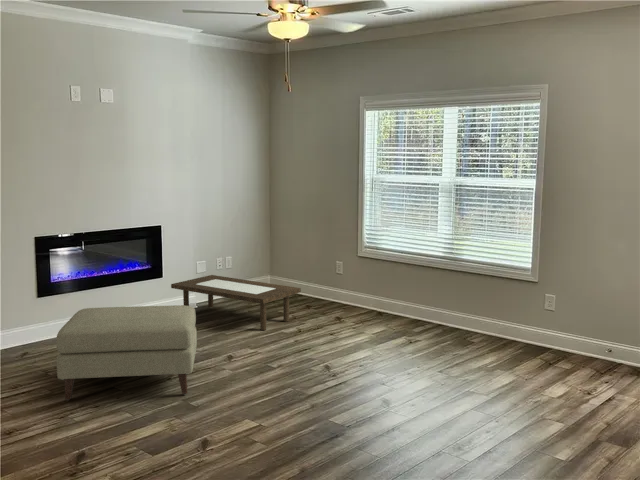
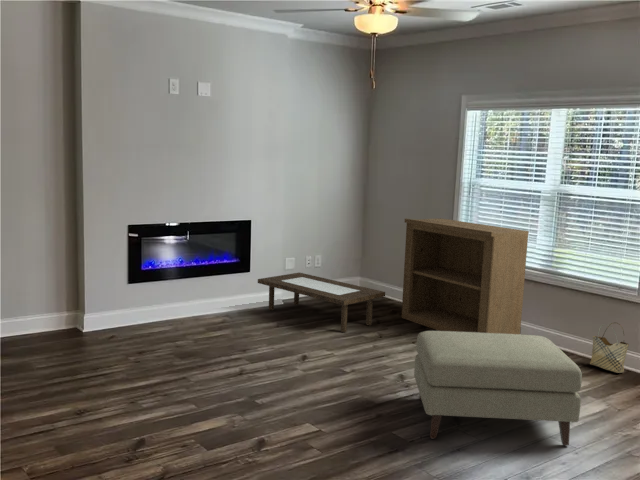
bookshelf: none [315,214,432,333] -> present [402,218,529,334]
woven basket: none [493,301,526,346] -> present [590,323,629,373]
ottoman: present [56,305,197,400] -> present [414,331,582,446]

